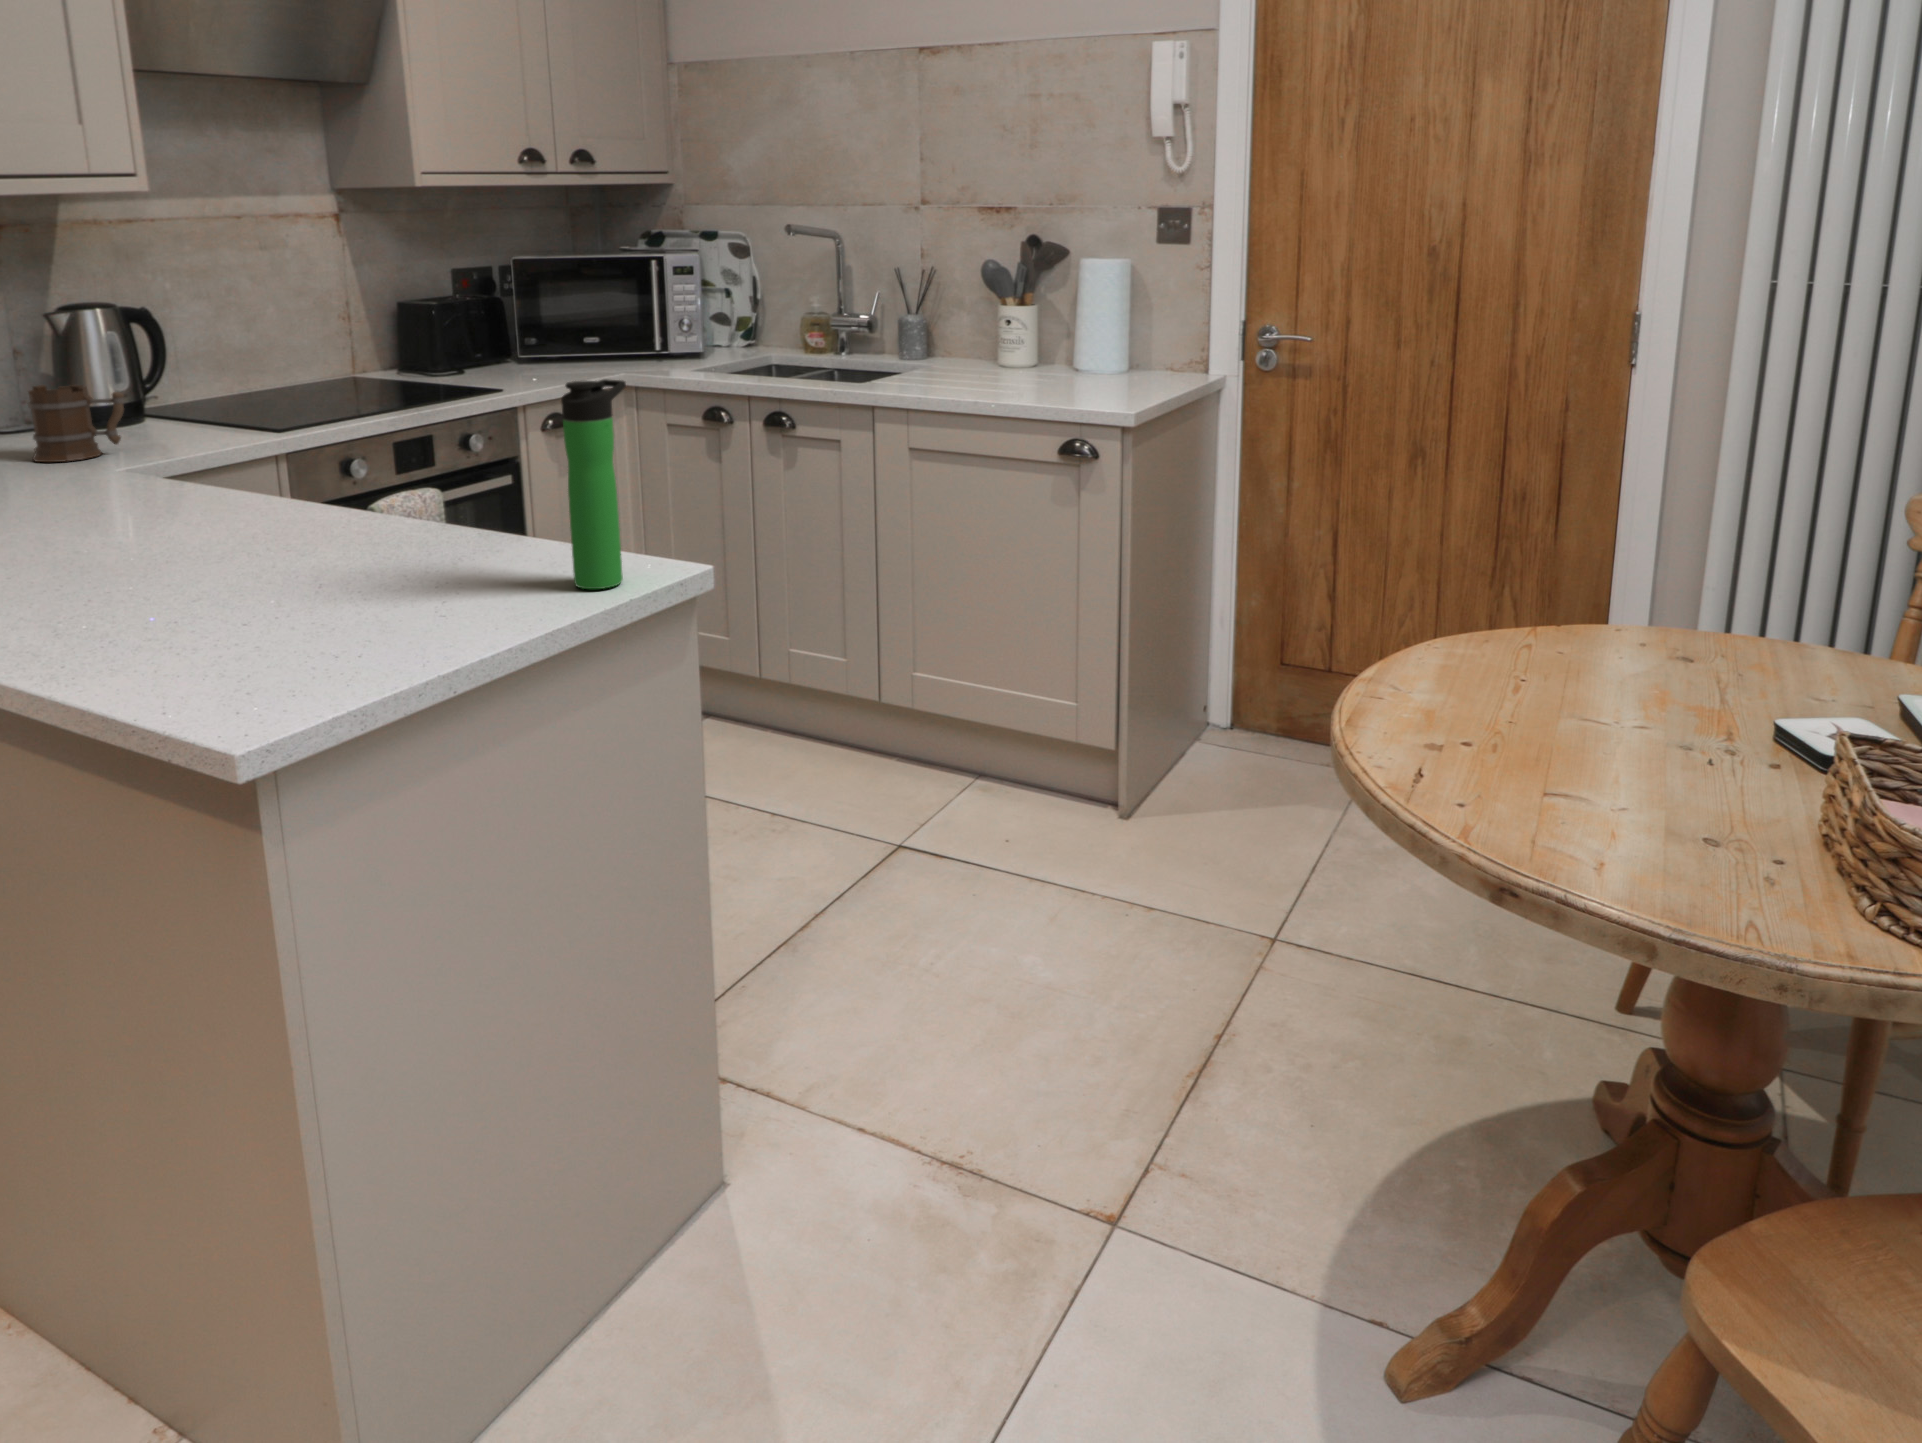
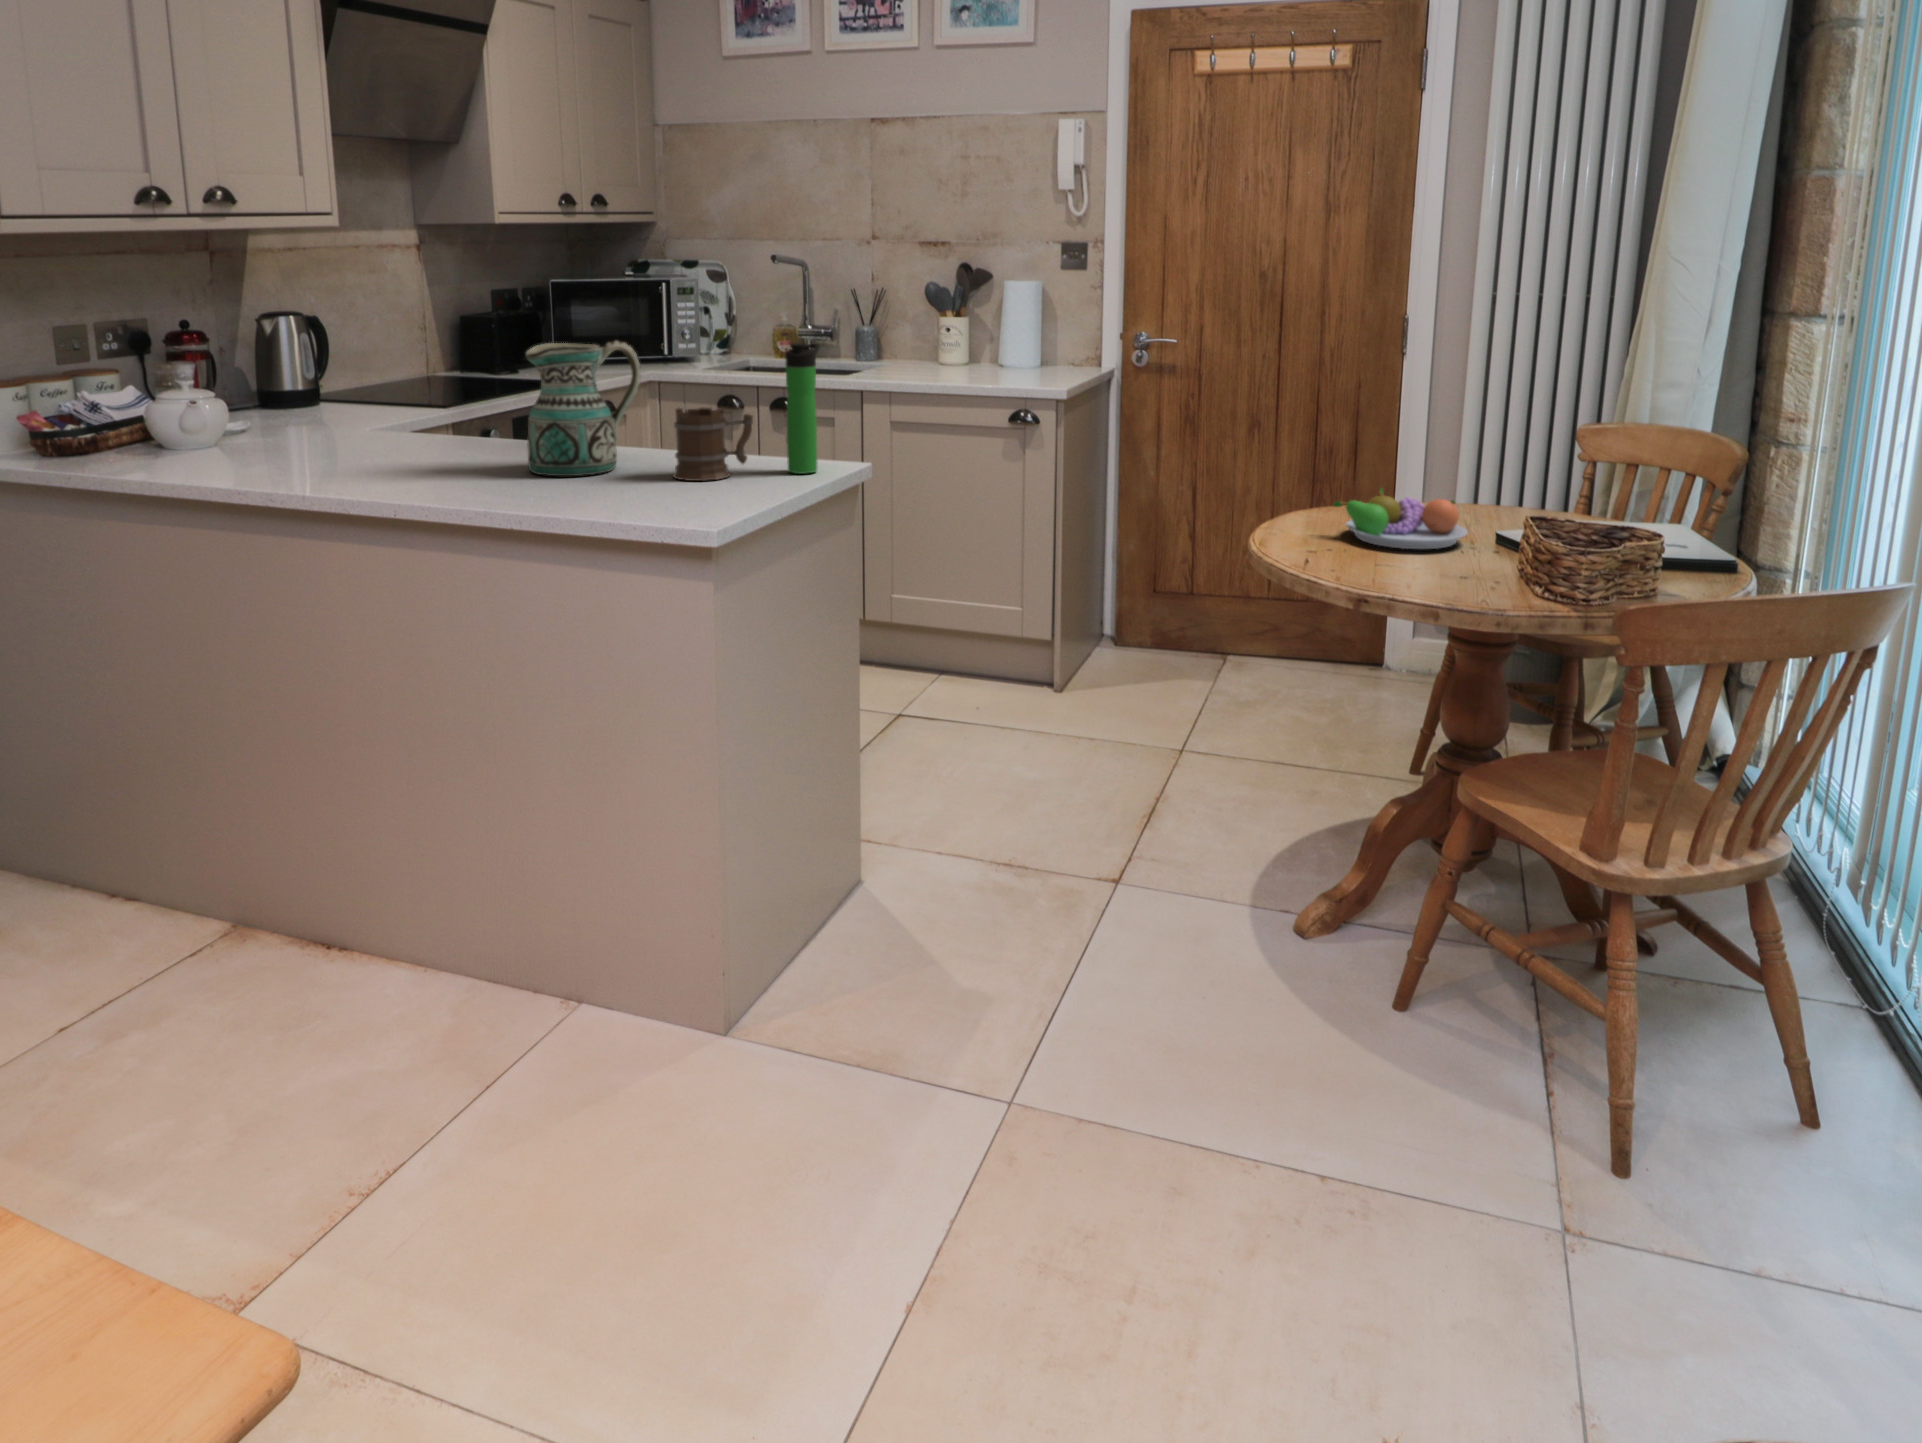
ceramic pitcher: none [173,370,378,584] -> present [526,341,641,476]
mug: present [28,385,124,462] -> present [673,407,753,481]
fruit bowl: none [1480,628,1721,757] -> present [1334,489,1468,549]

